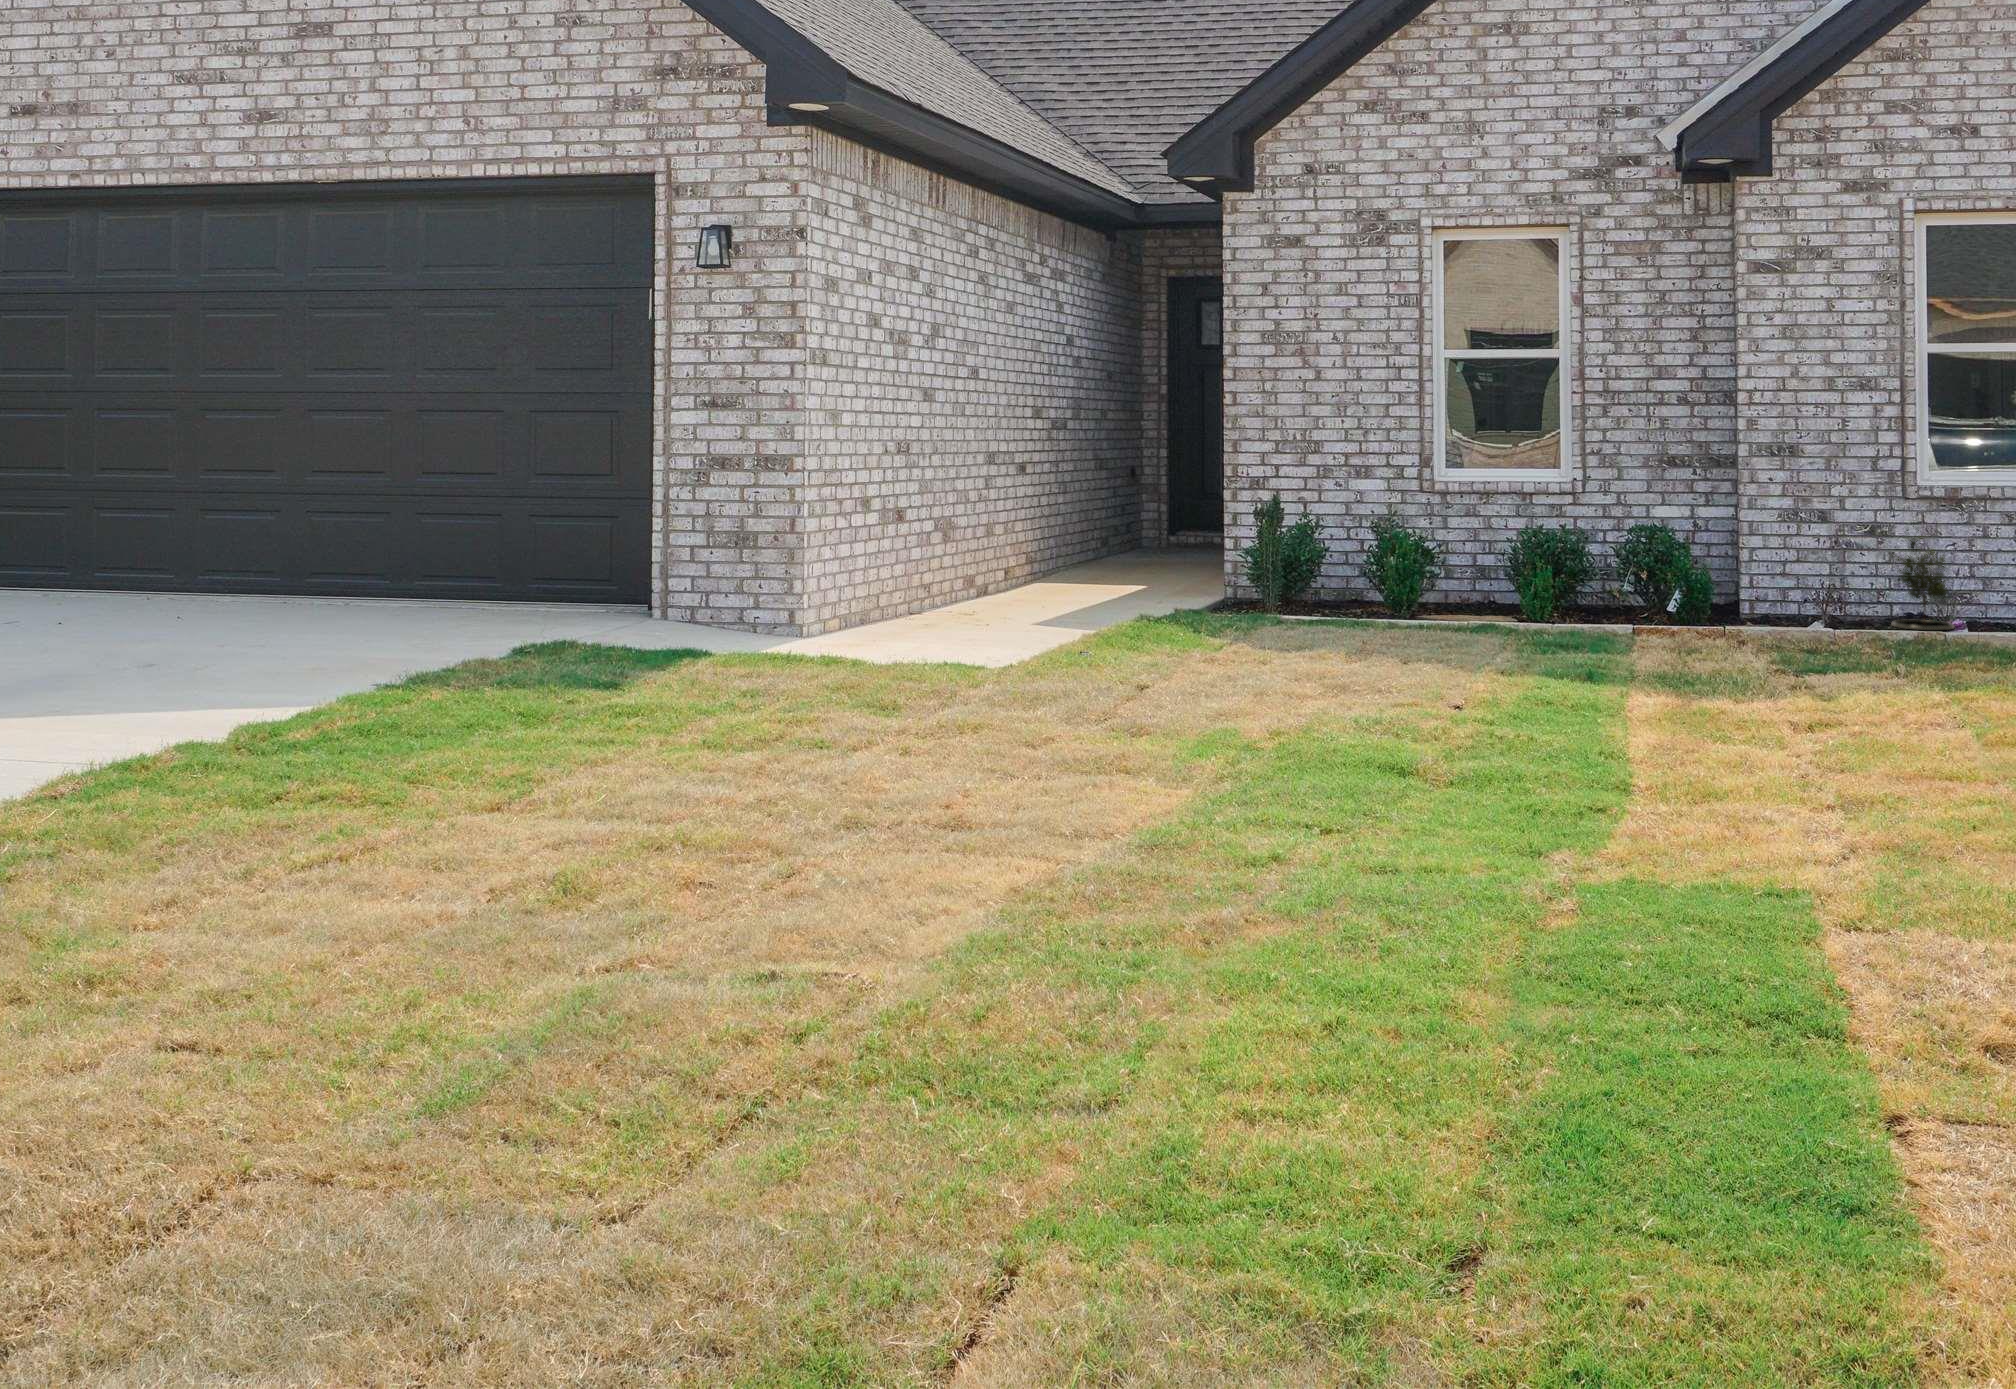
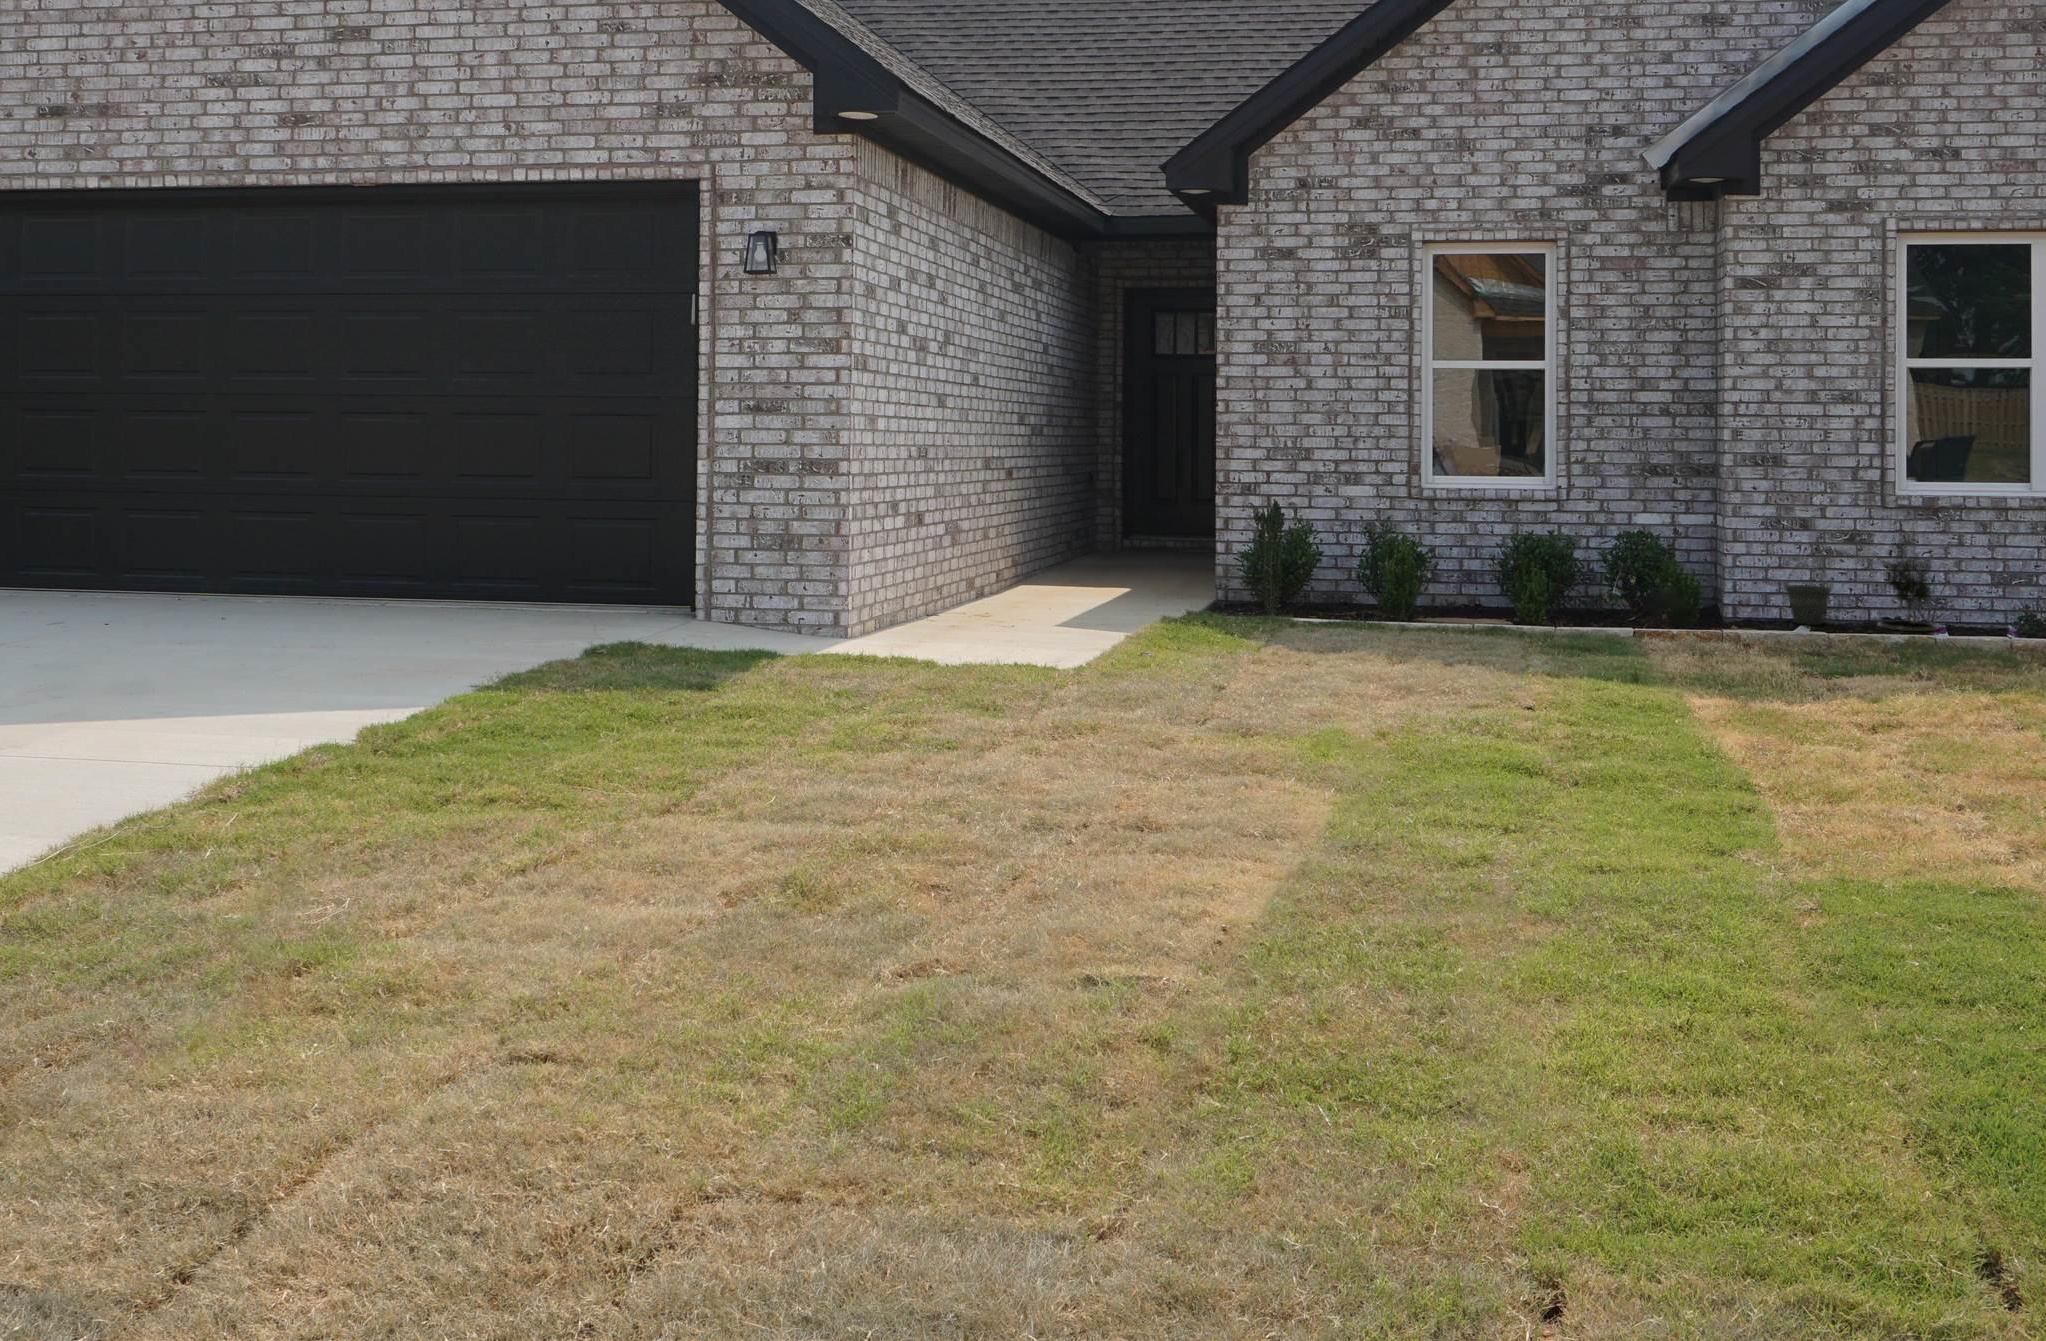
bucket: none [1794,562,1845,624] -> present [1785,566,1831,625]

